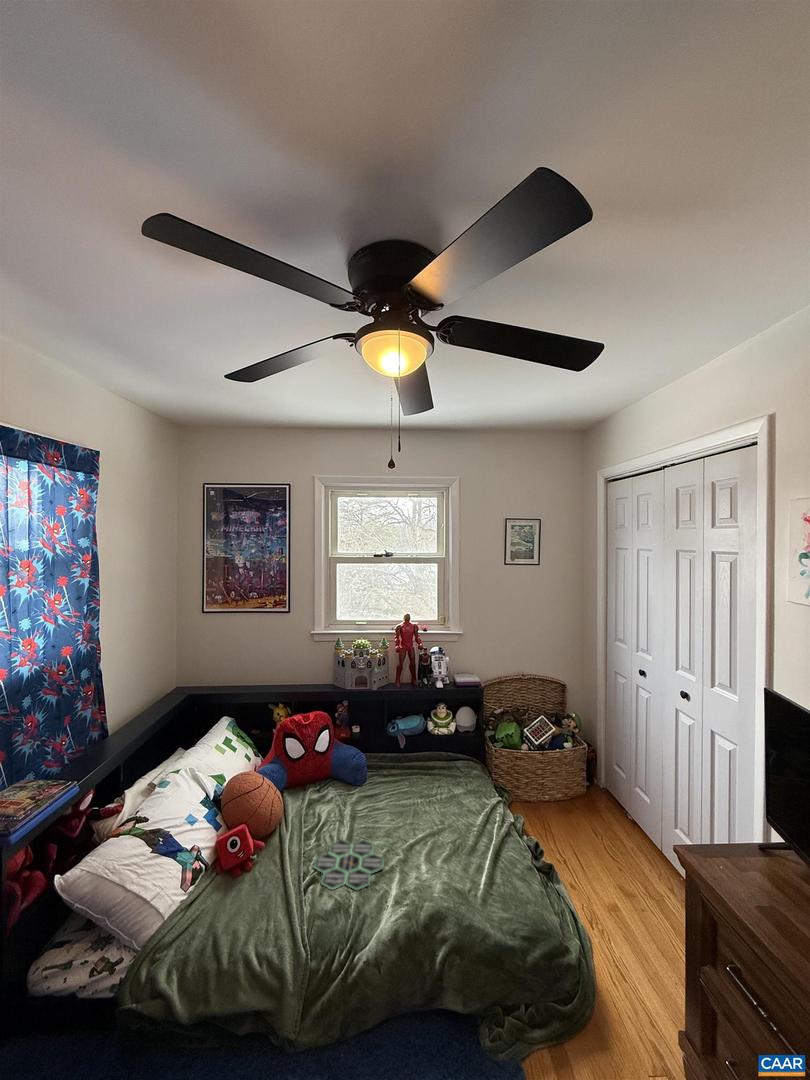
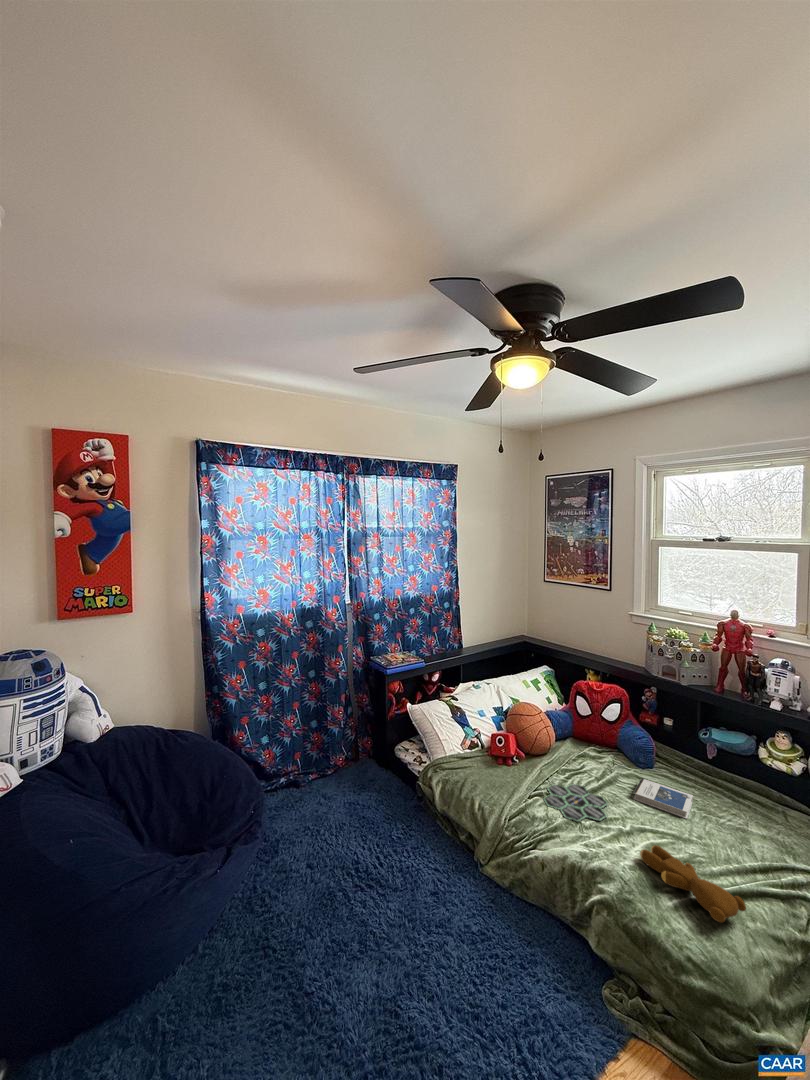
hardback book: none [375,791,425,824] -> present [634,778,693,819]
teddy bear: none [435,858,522,895] -> present [640,845,746,922]

